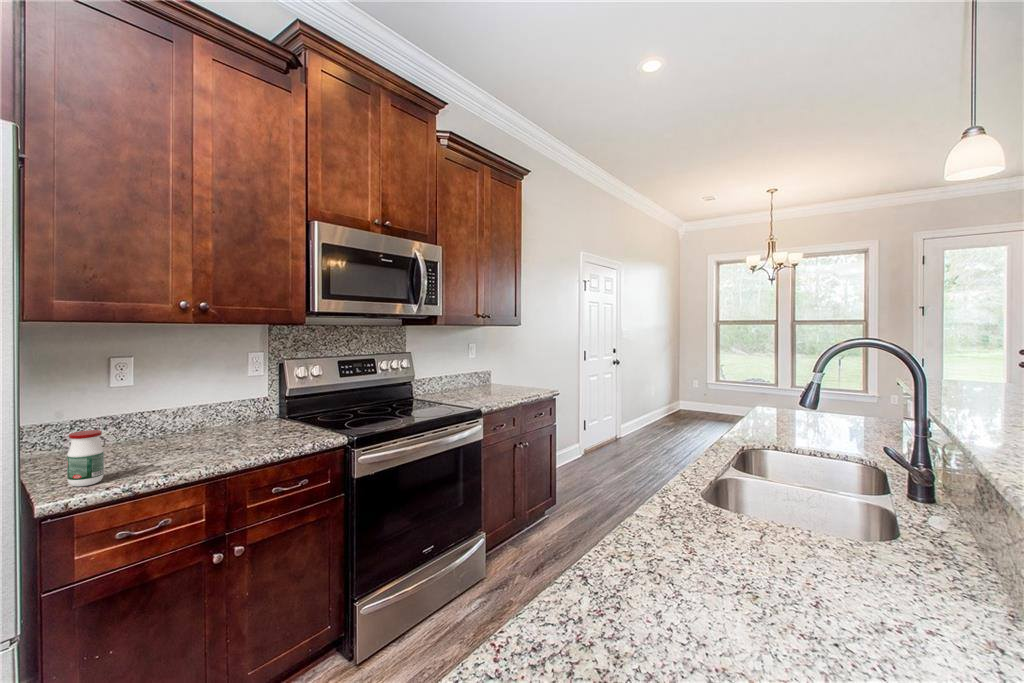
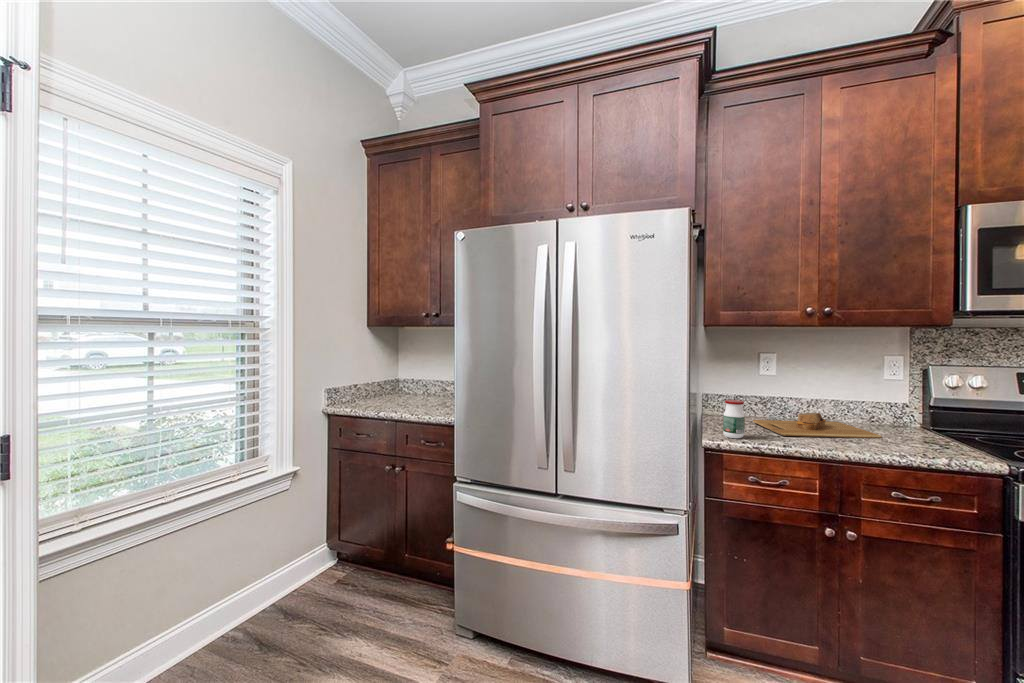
cutting board: none [105,423,256,462] -> present [753,413,882,438]

